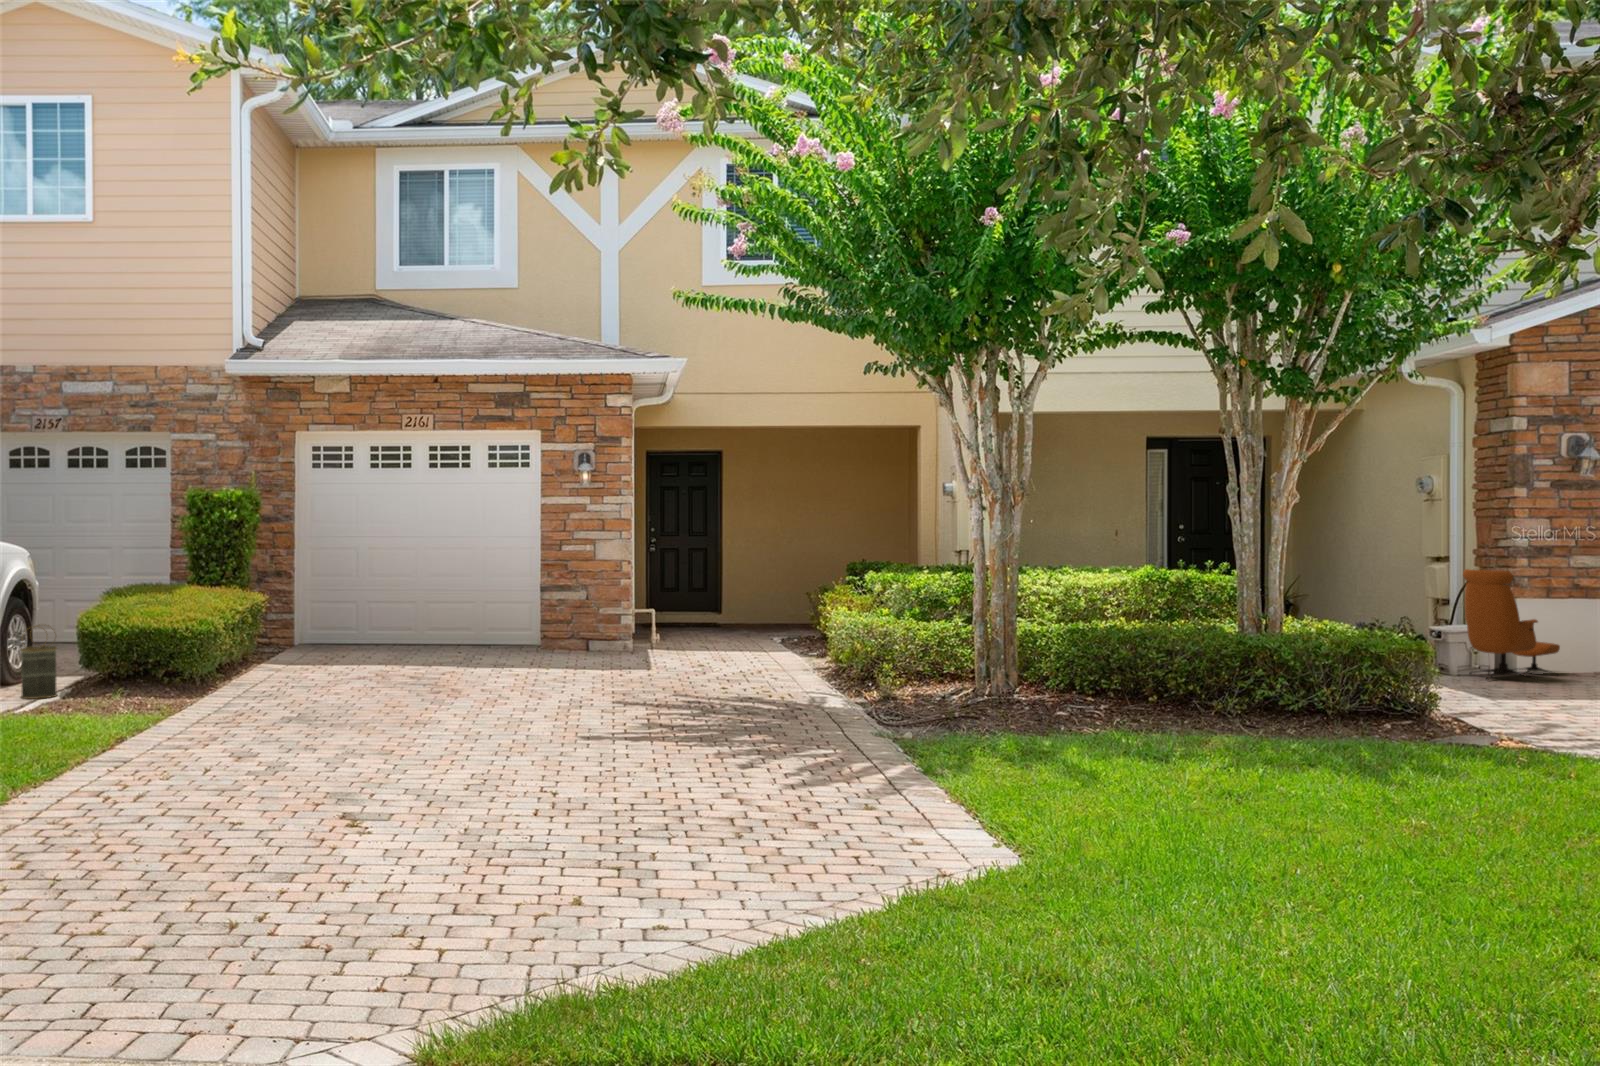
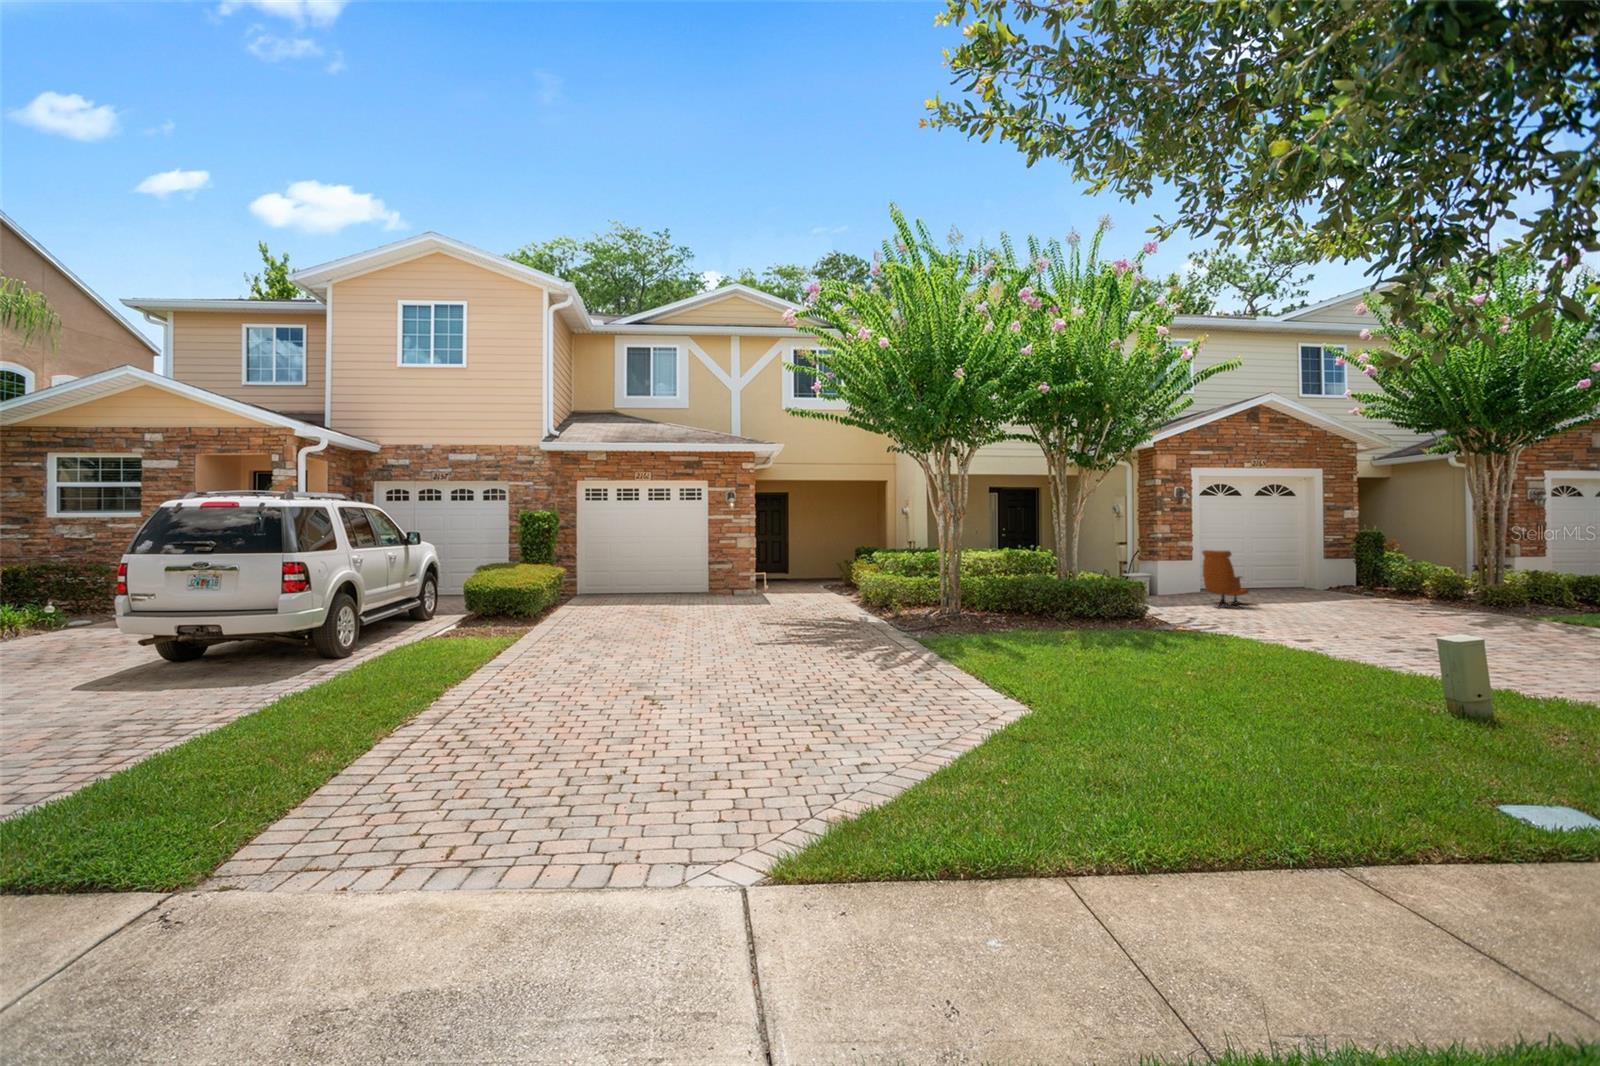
basket: present [20,624,57,699] -> none [435,584,456,625]

